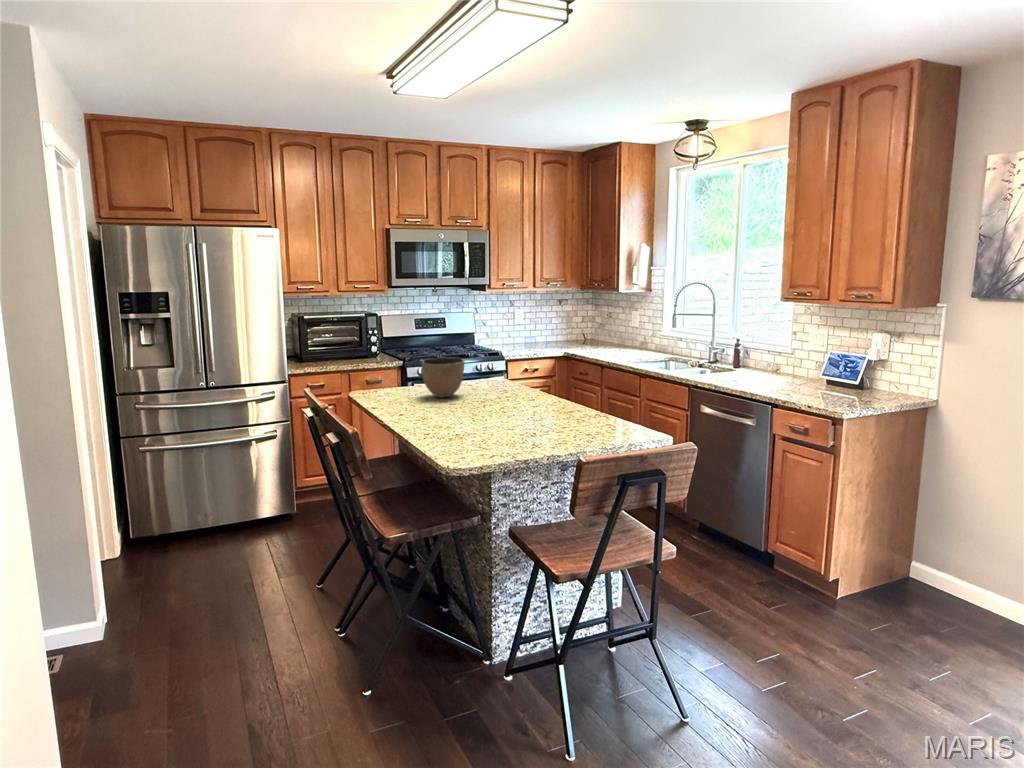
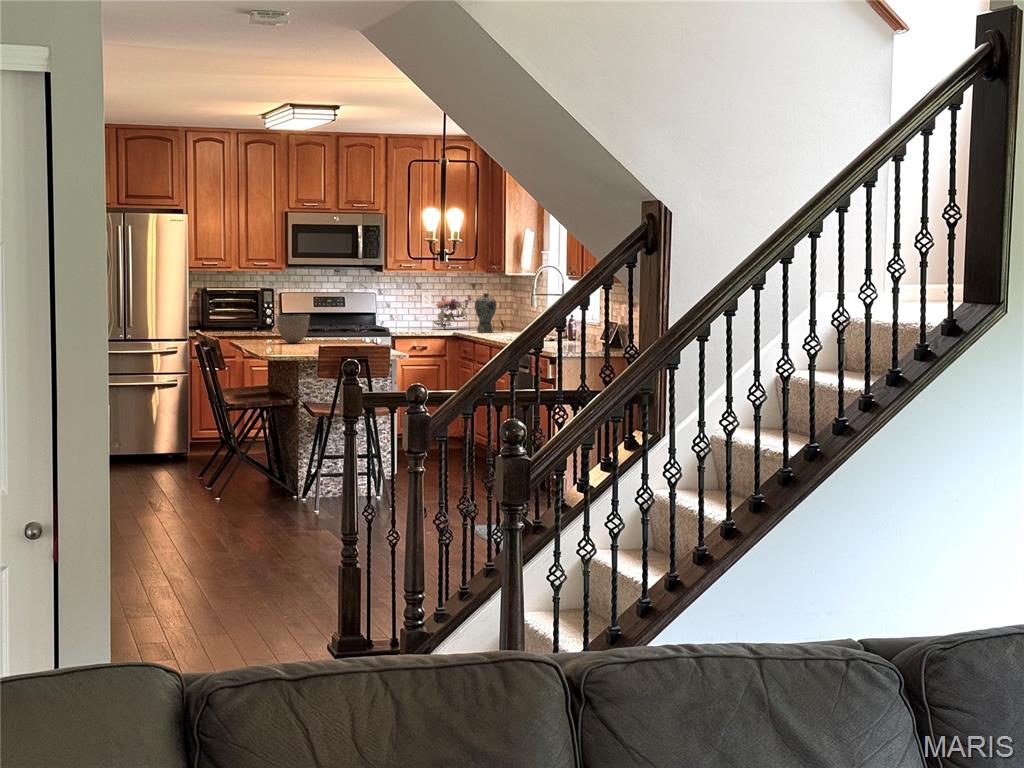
flower arrangement: none [521,310,563,345] -> present [433,295,471,328]
vase: none [591,313,614,354] -> present [475,293,497,333]

